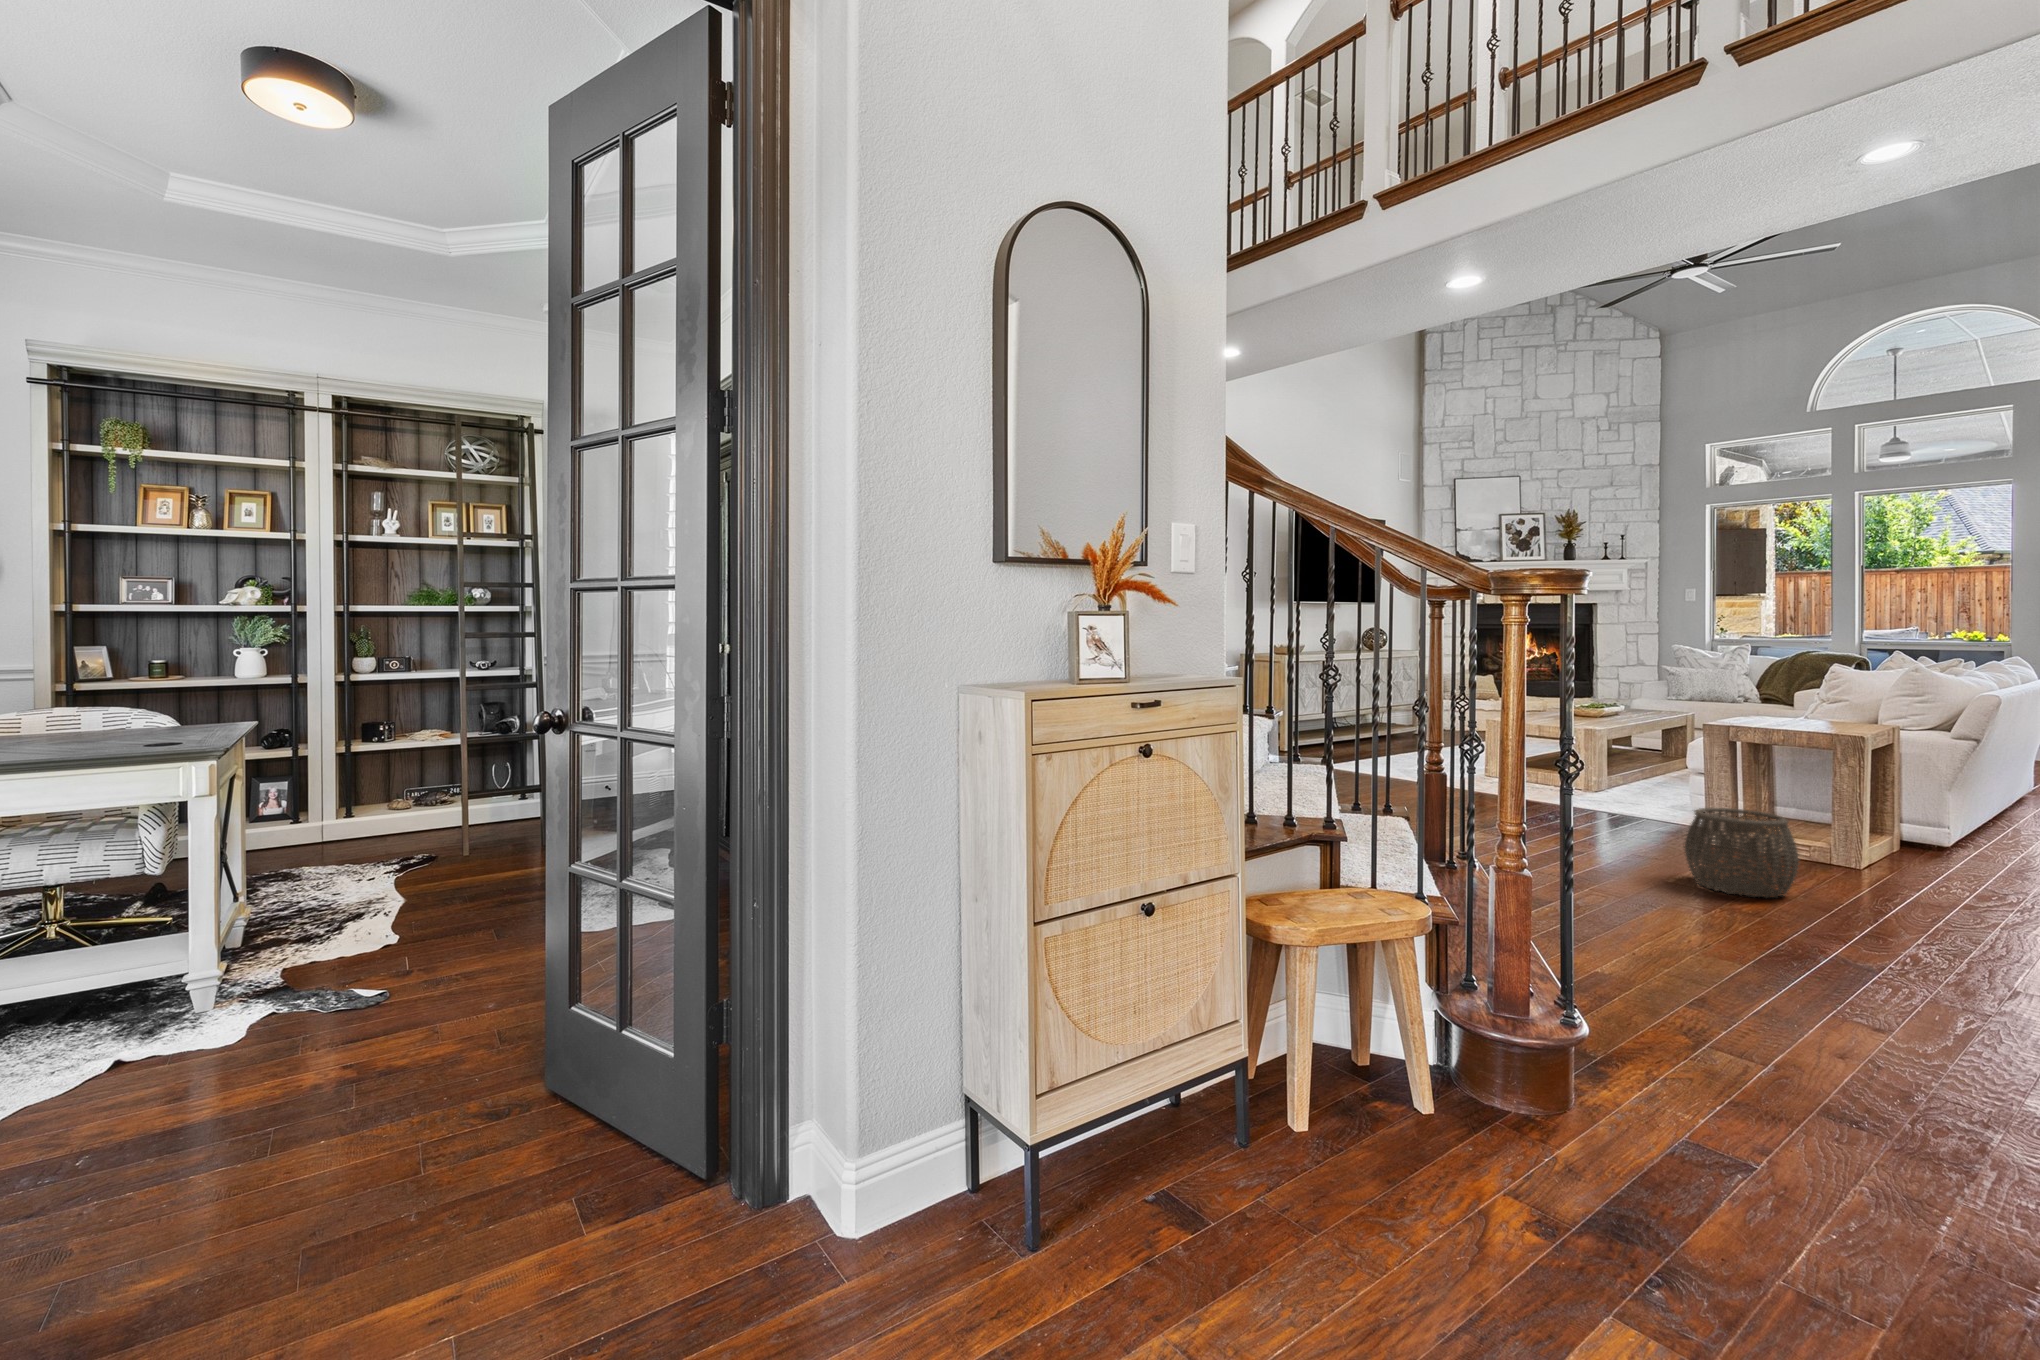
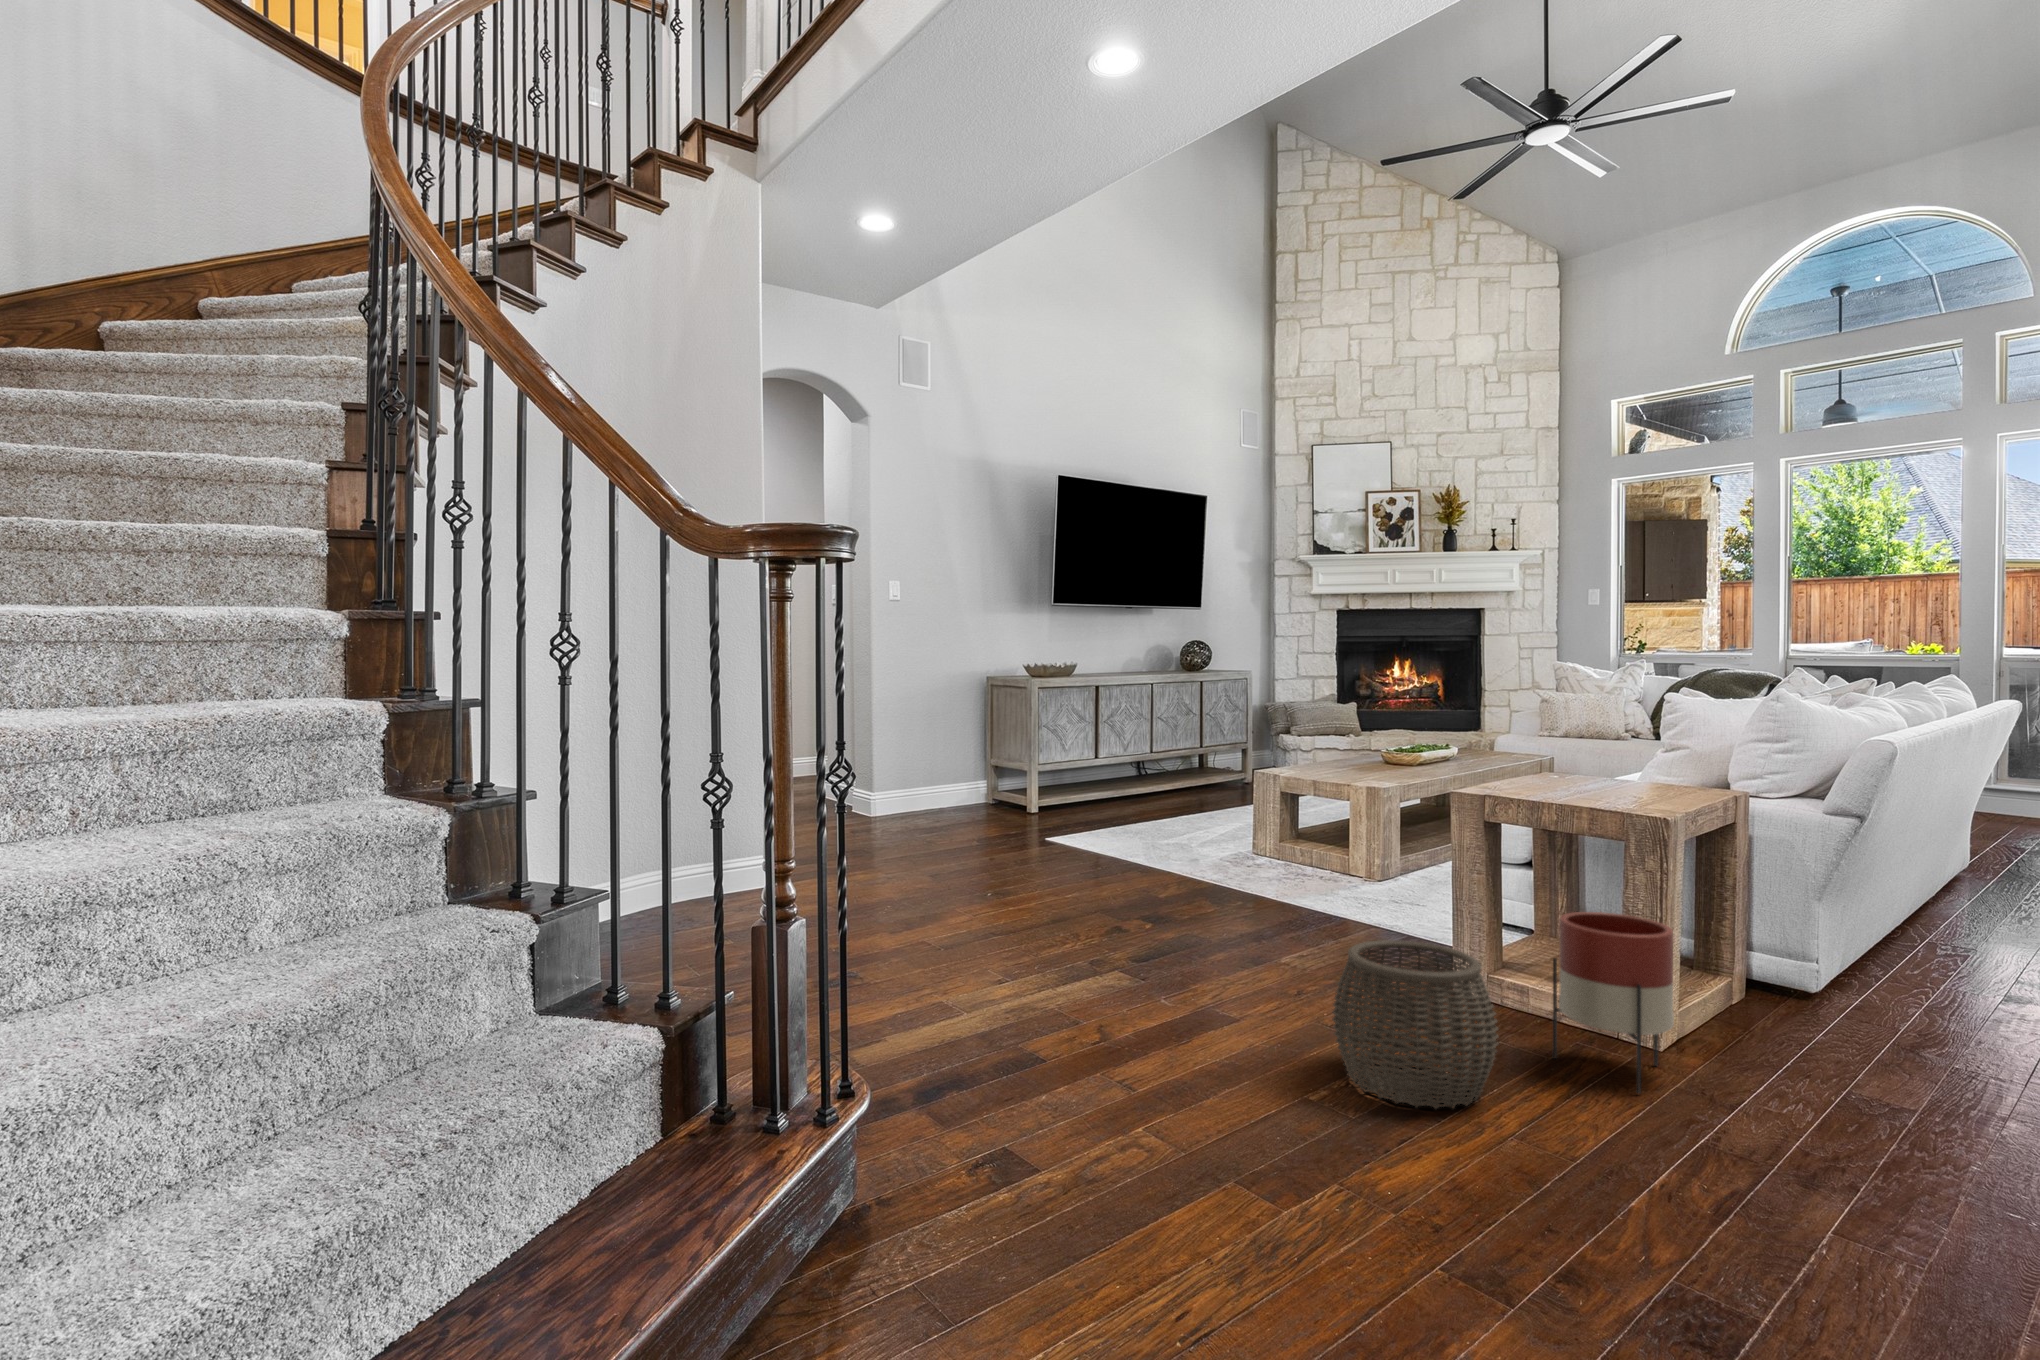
planter: none [1810,792,1897,893] -> present [1553,912,1674,1094]

